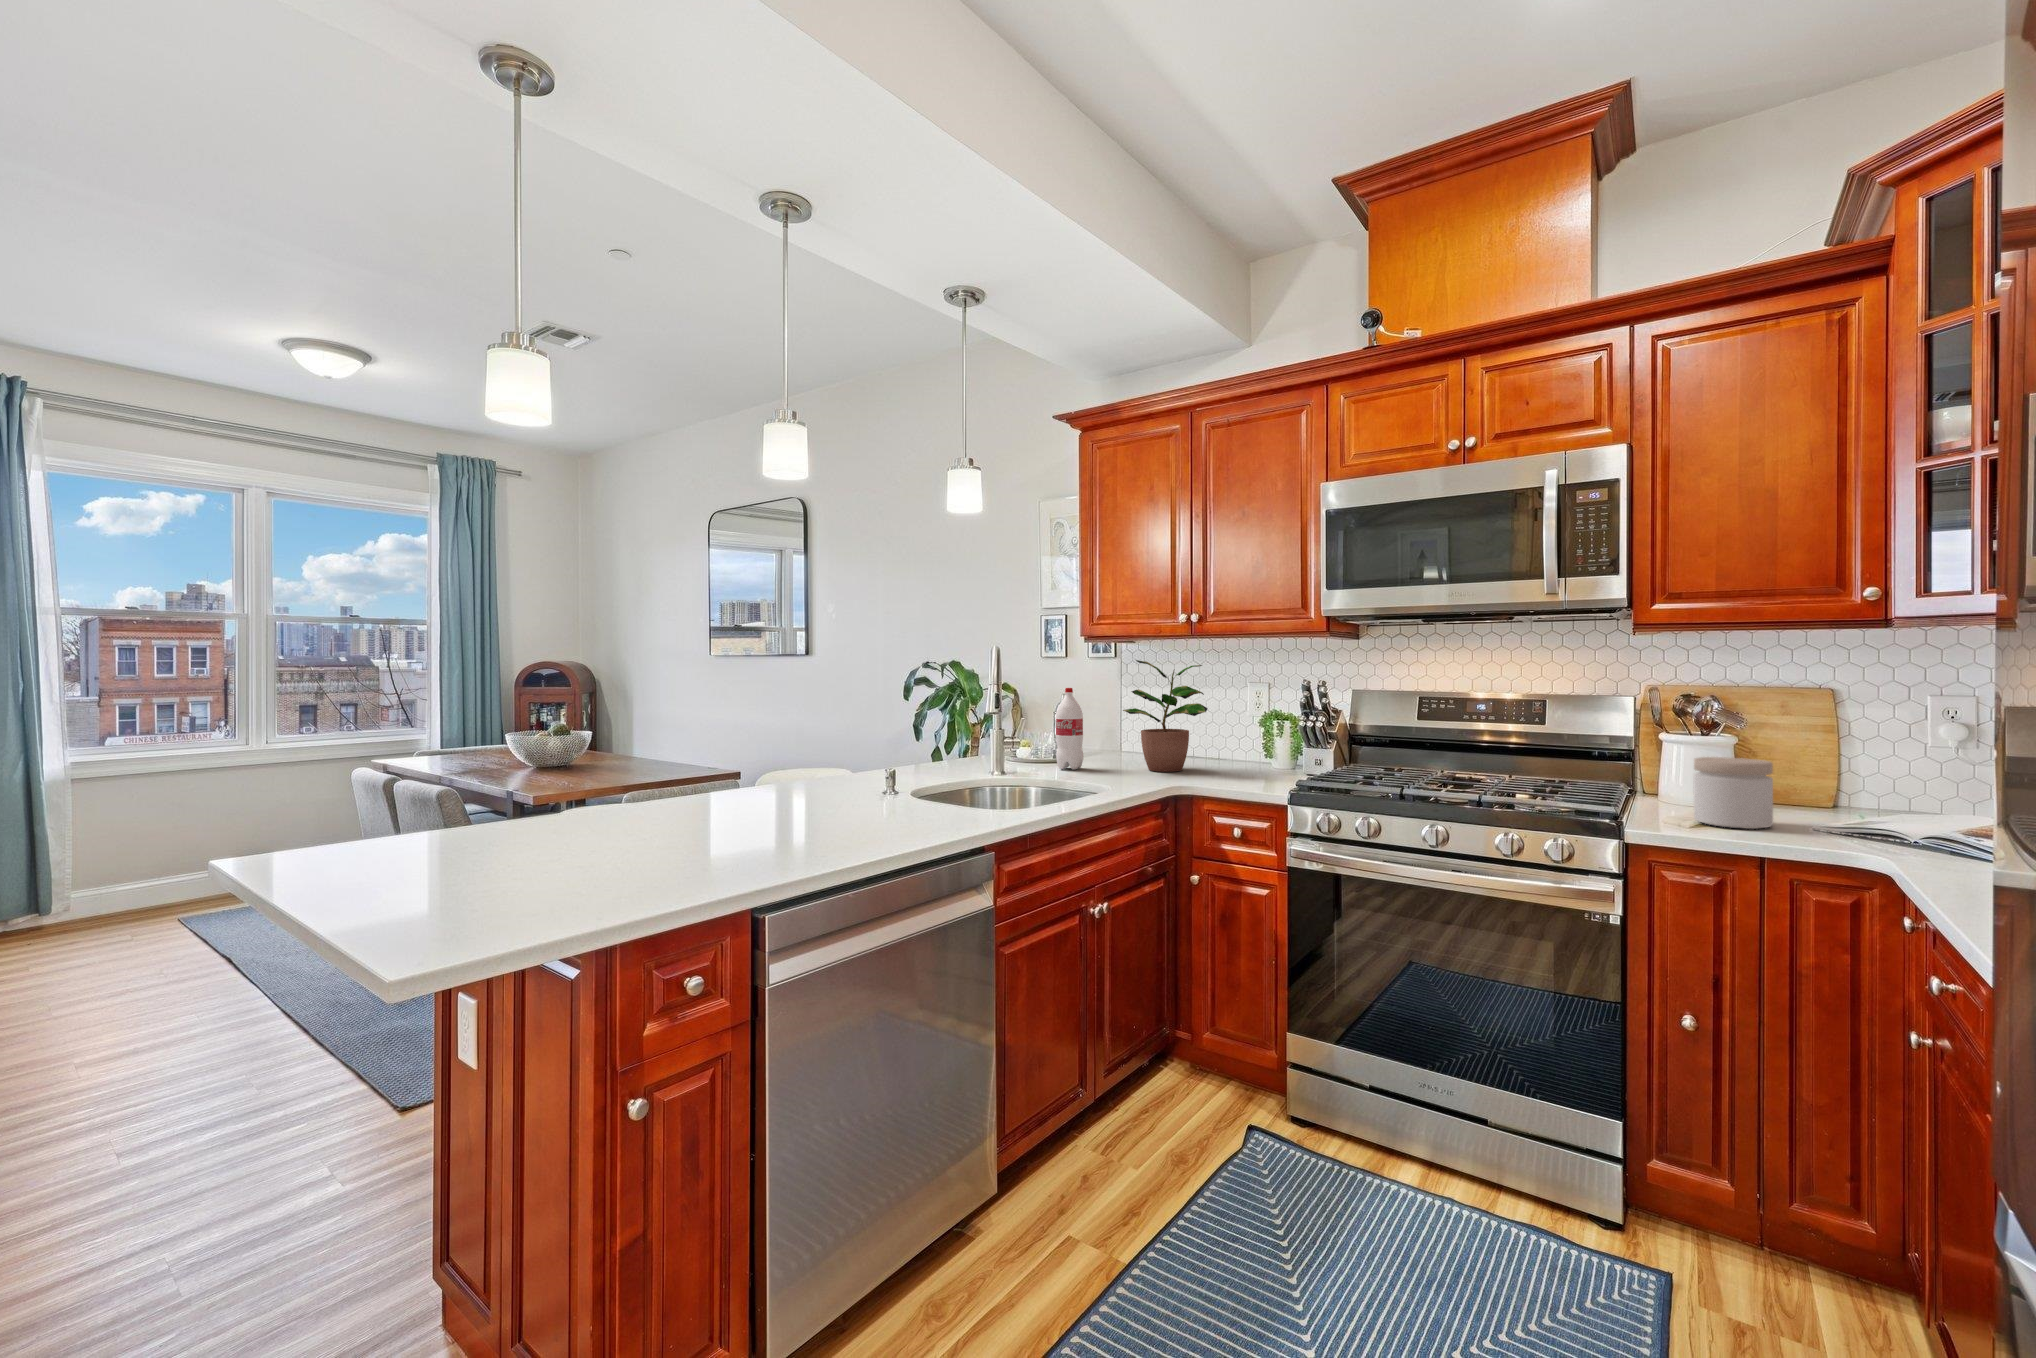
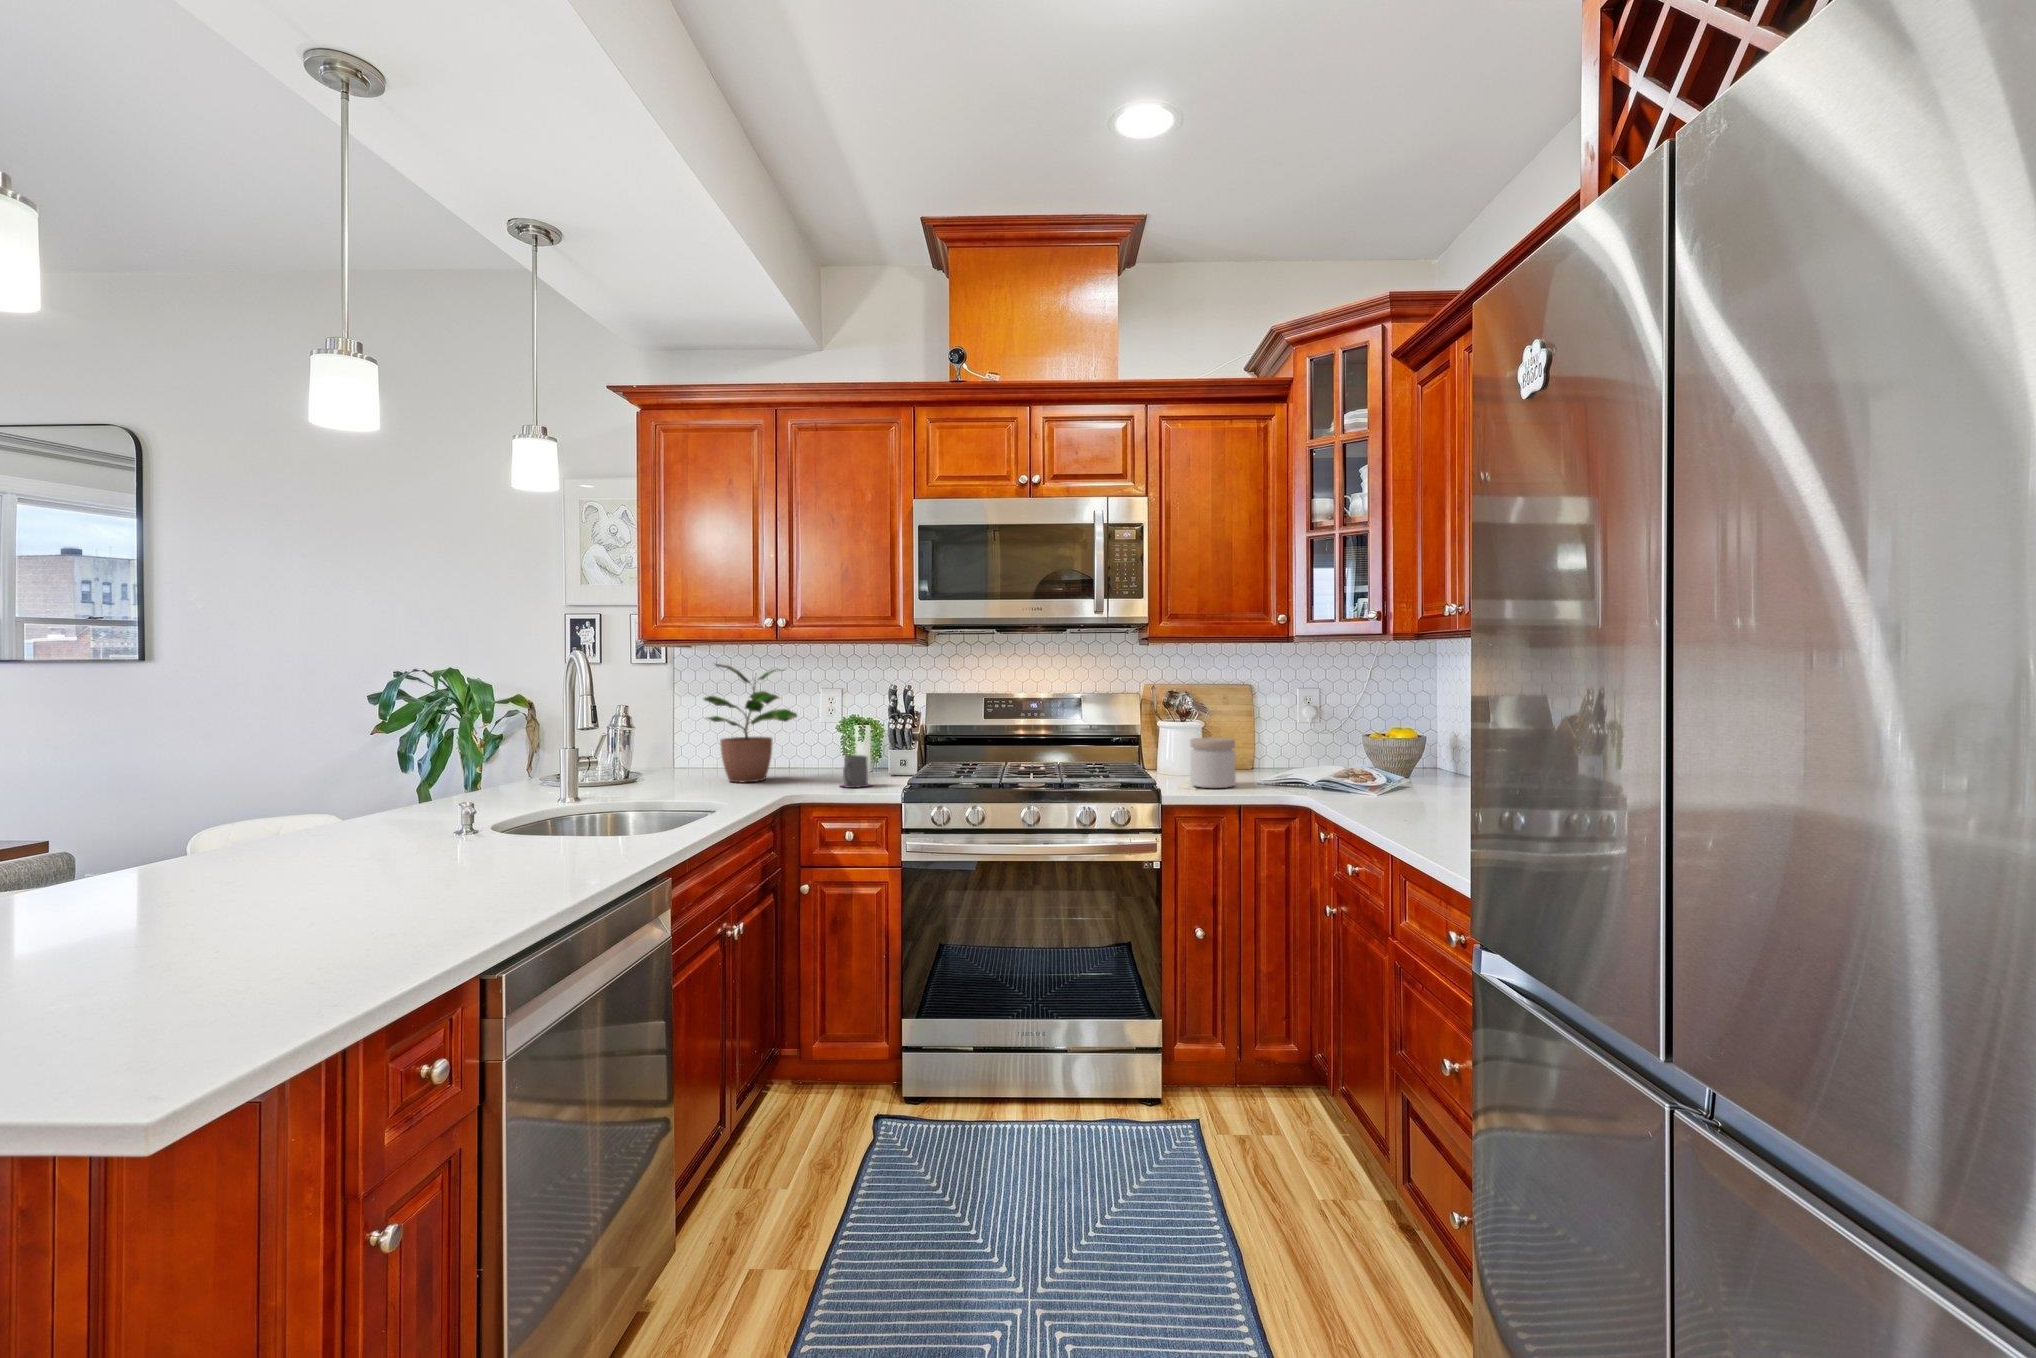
bottle: present [1056,688,1084,770] -> none [619,695,653,788]
mug: none [1240,752,1275,785] -> present [841,755,871,788]

